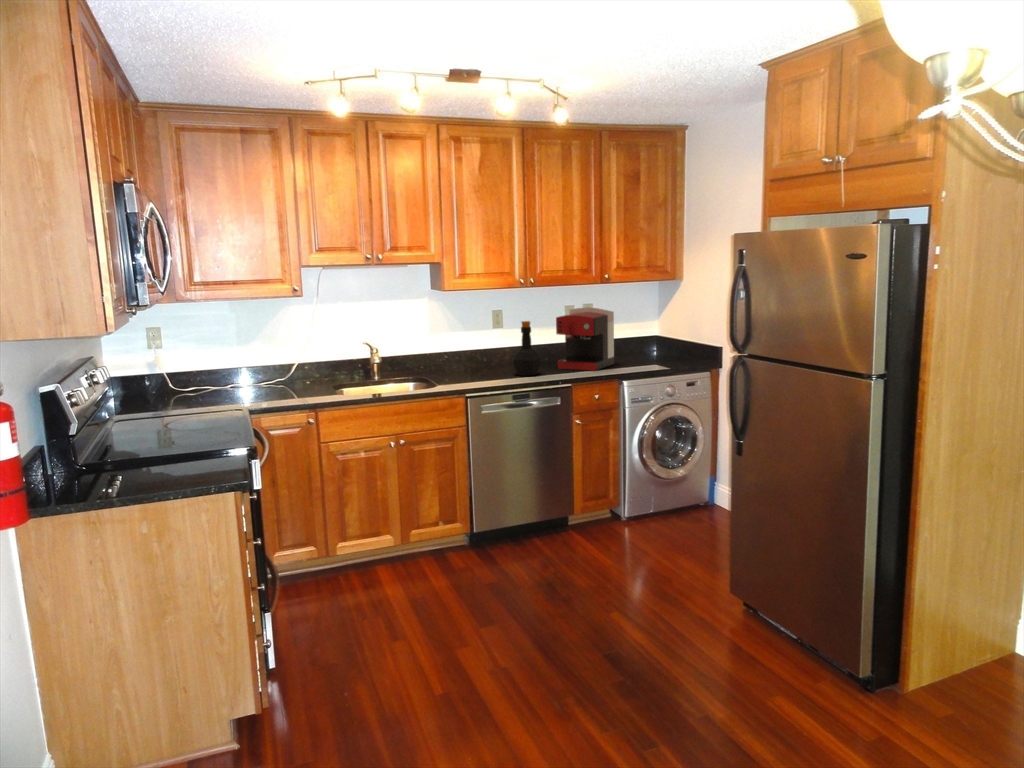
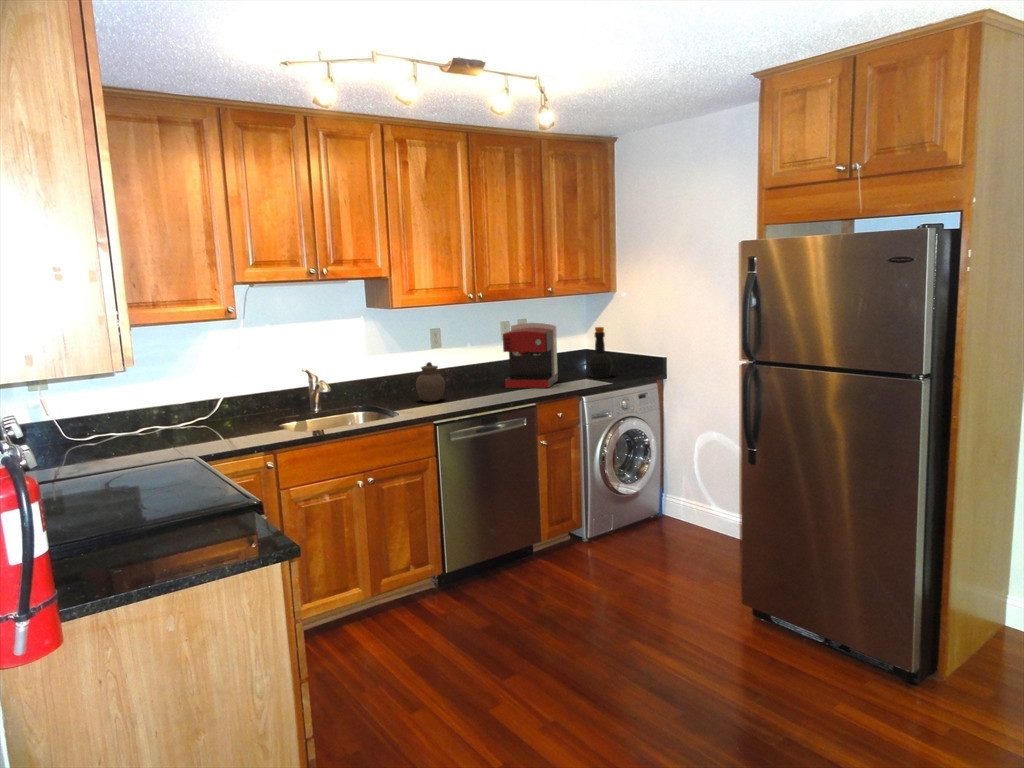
bottle: present [513,321,540,376] -> present [587,327,613,378]
jar: none [464,341,490,377] -> present [416,362,445,402]

